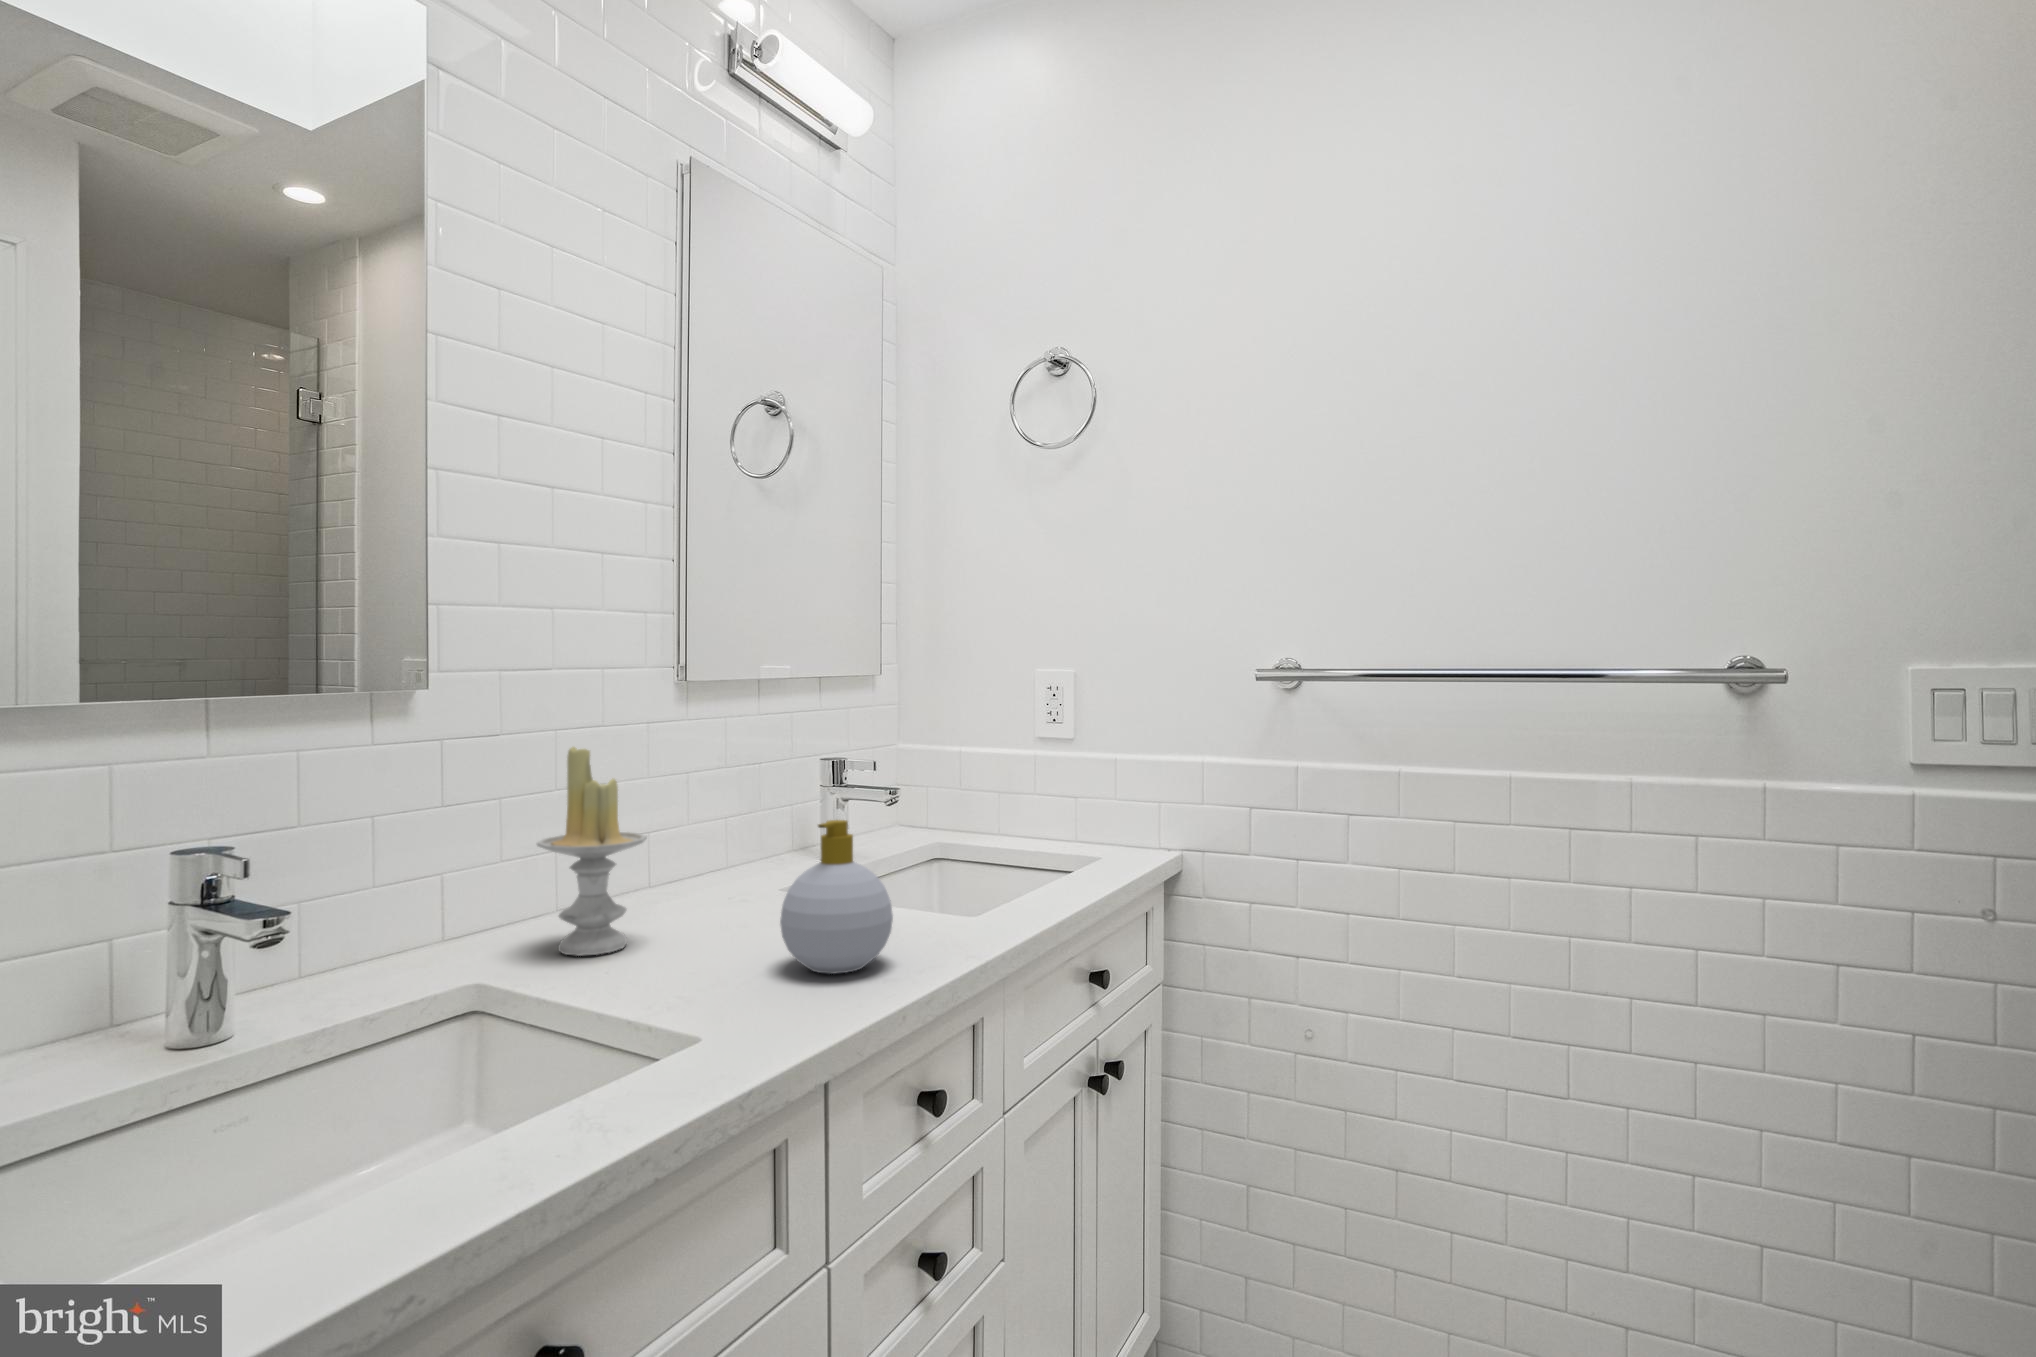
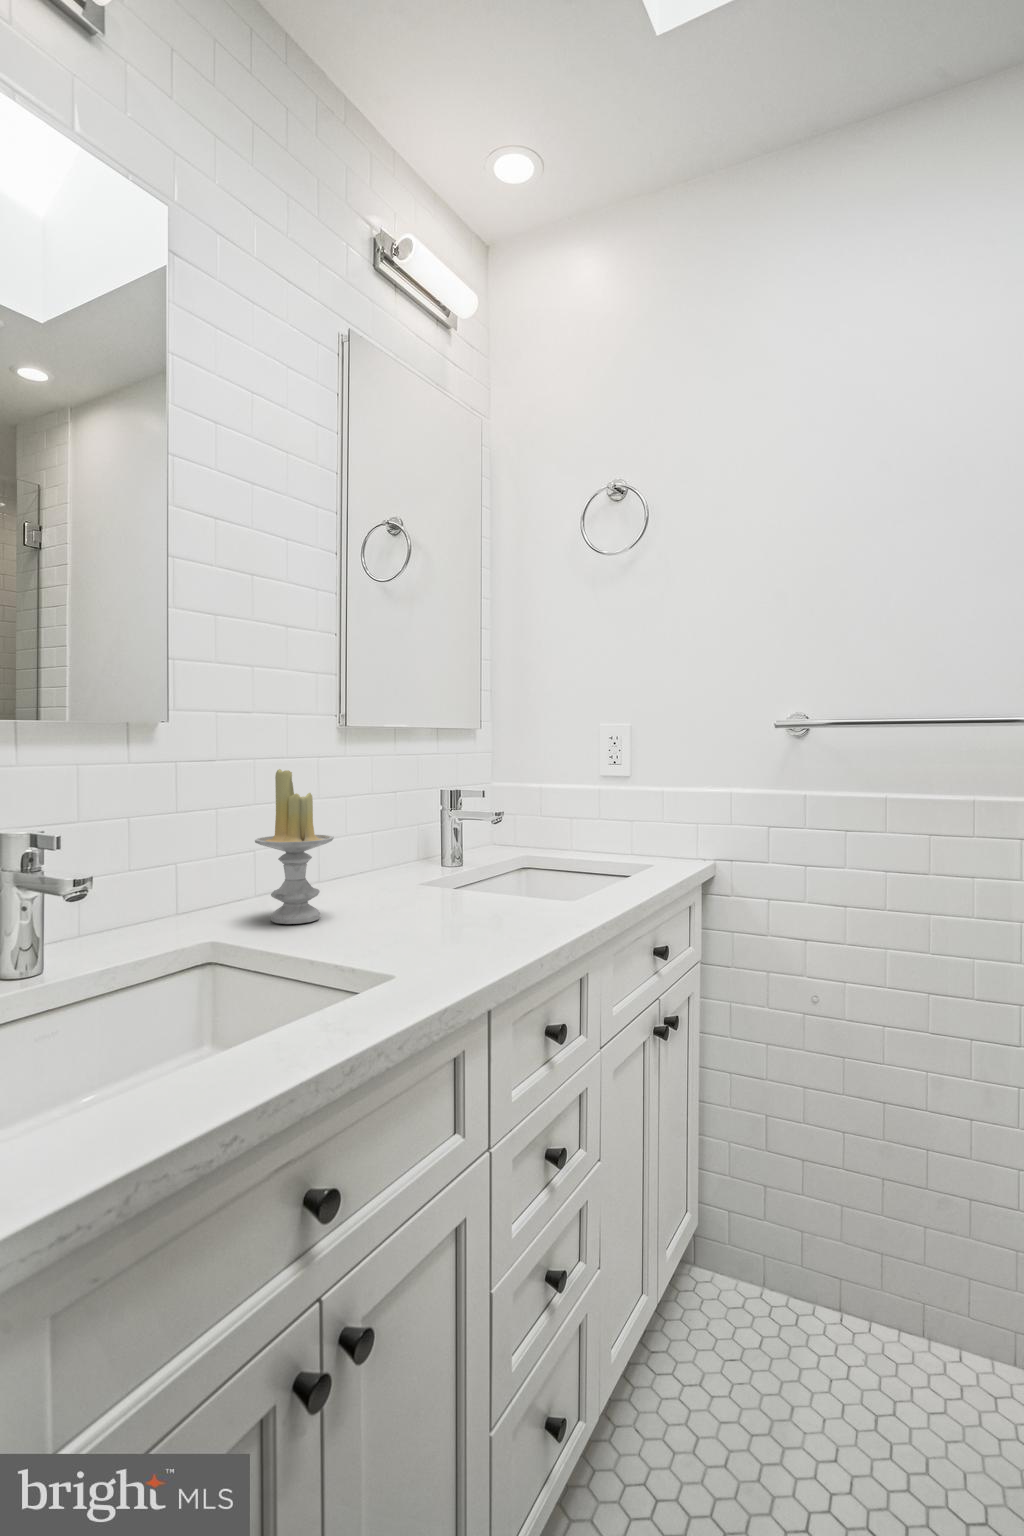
soap bottle: present [780,820,893,974] -> none [439,822,524,937]

